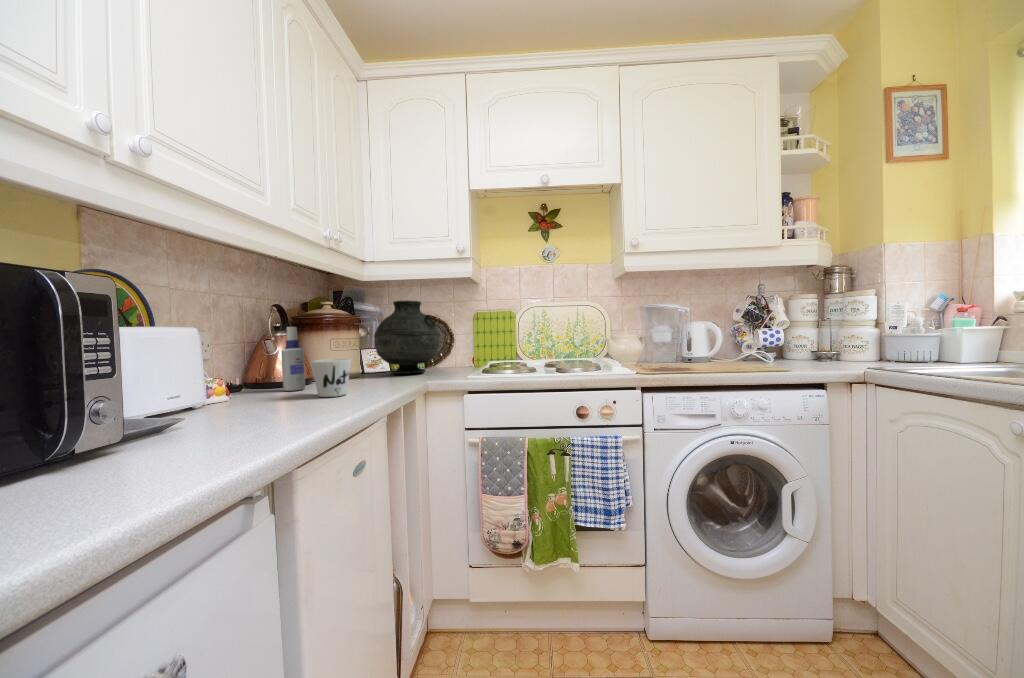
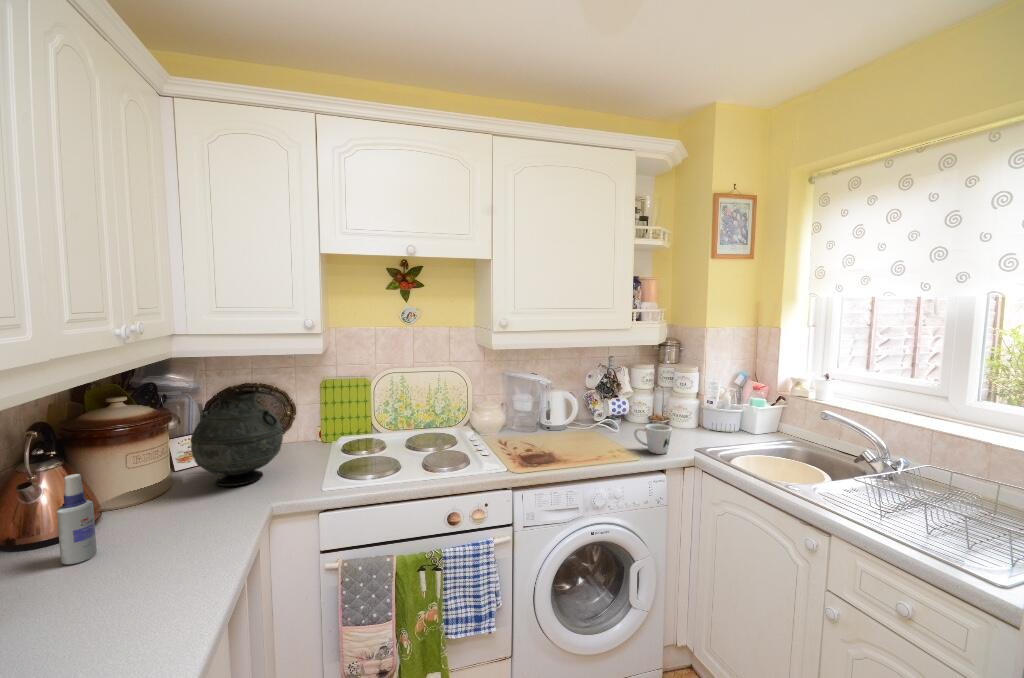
mug: present [311,359,351,397] -> present [634,424,672,454]

